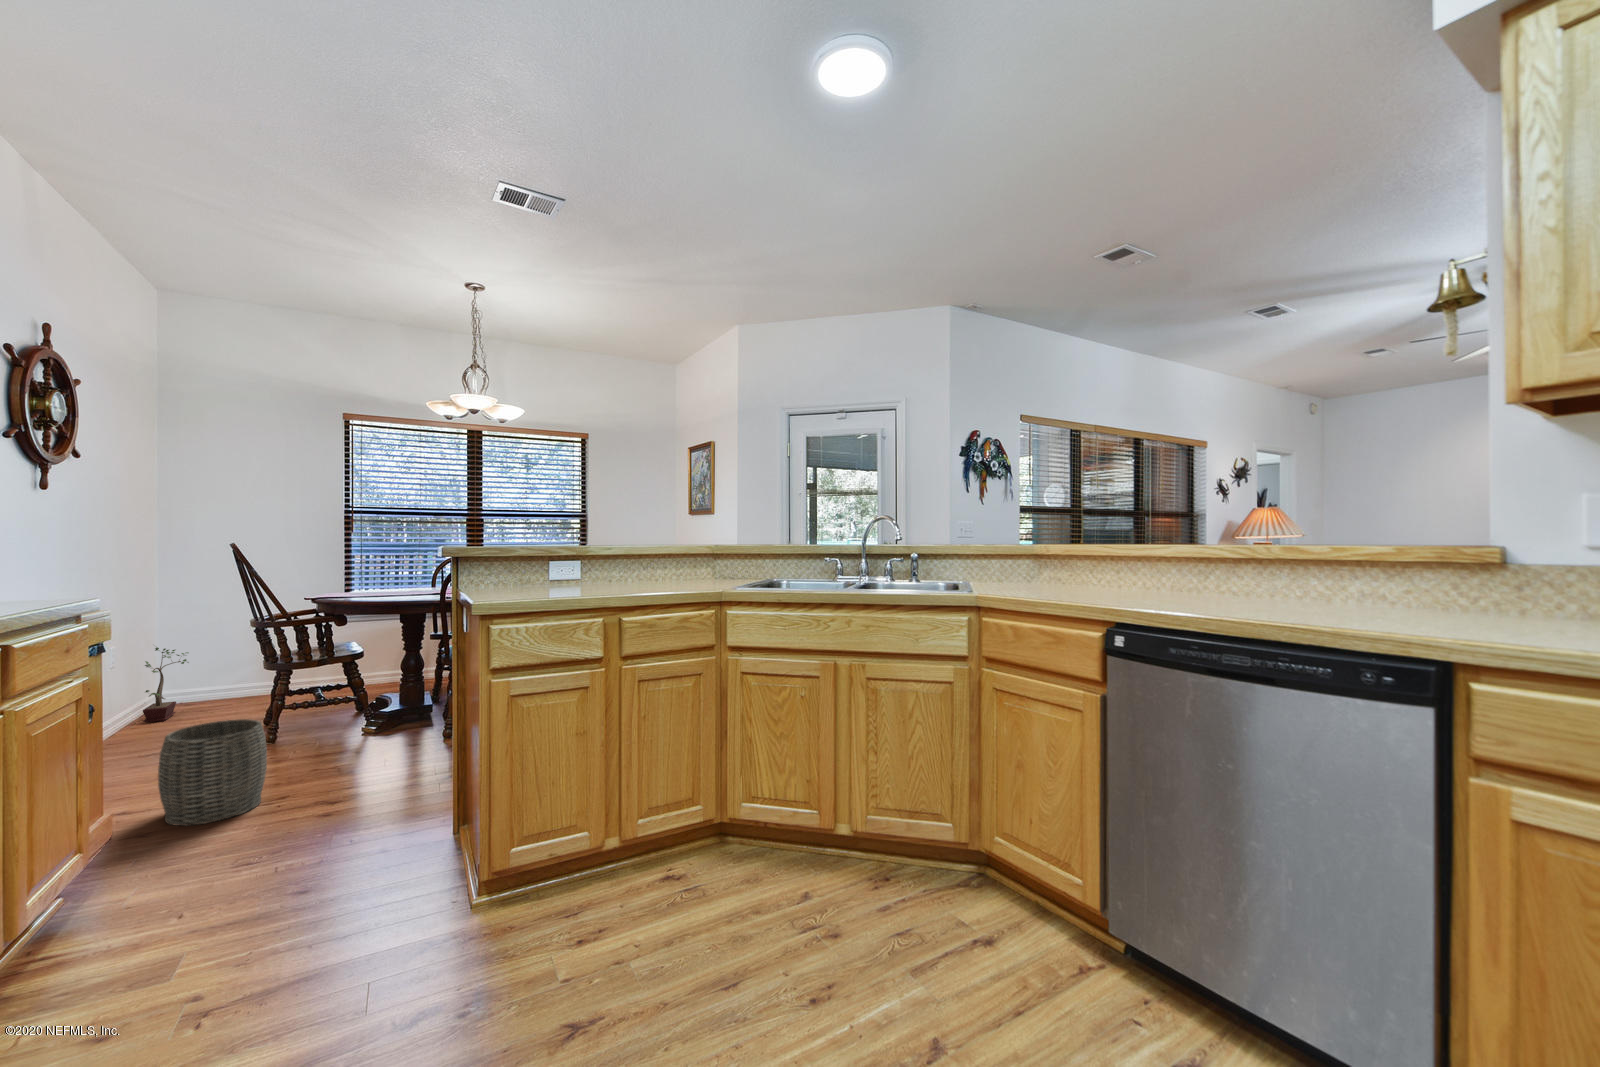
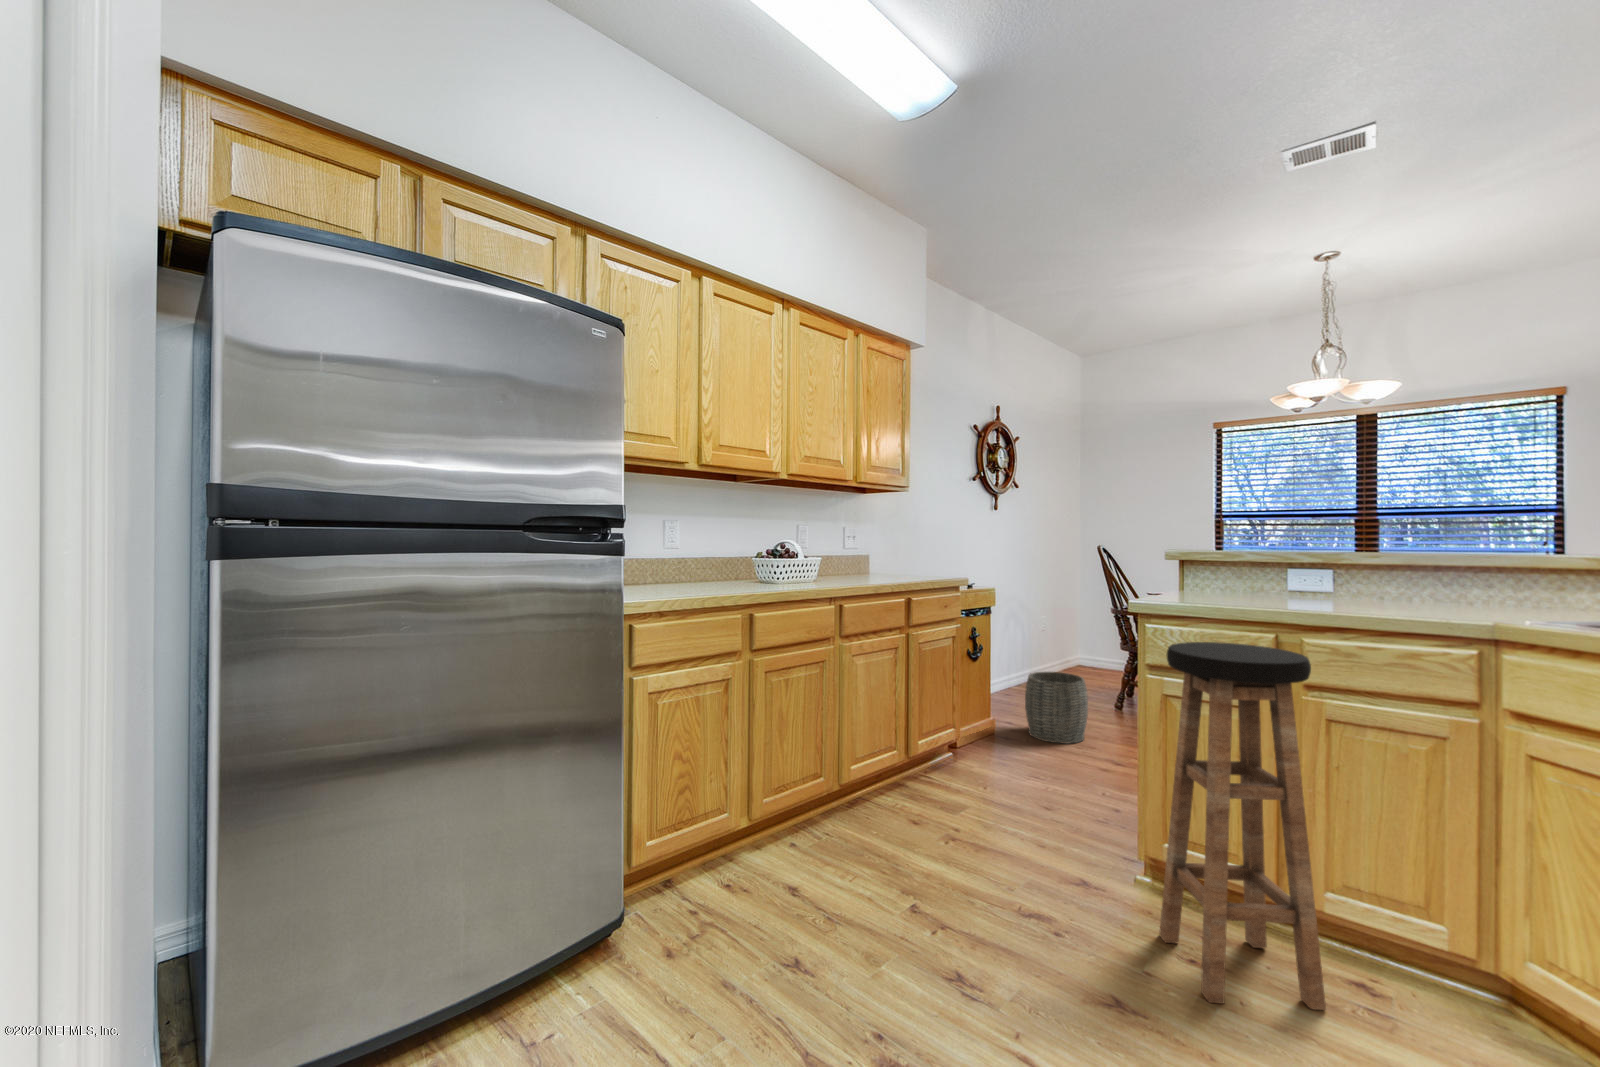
bar stool: none [539,630,672,961] -> present [1159,642,1326,1010]
potted plant: present [143,647,188,723] -> none [1070,614,1102,671]

